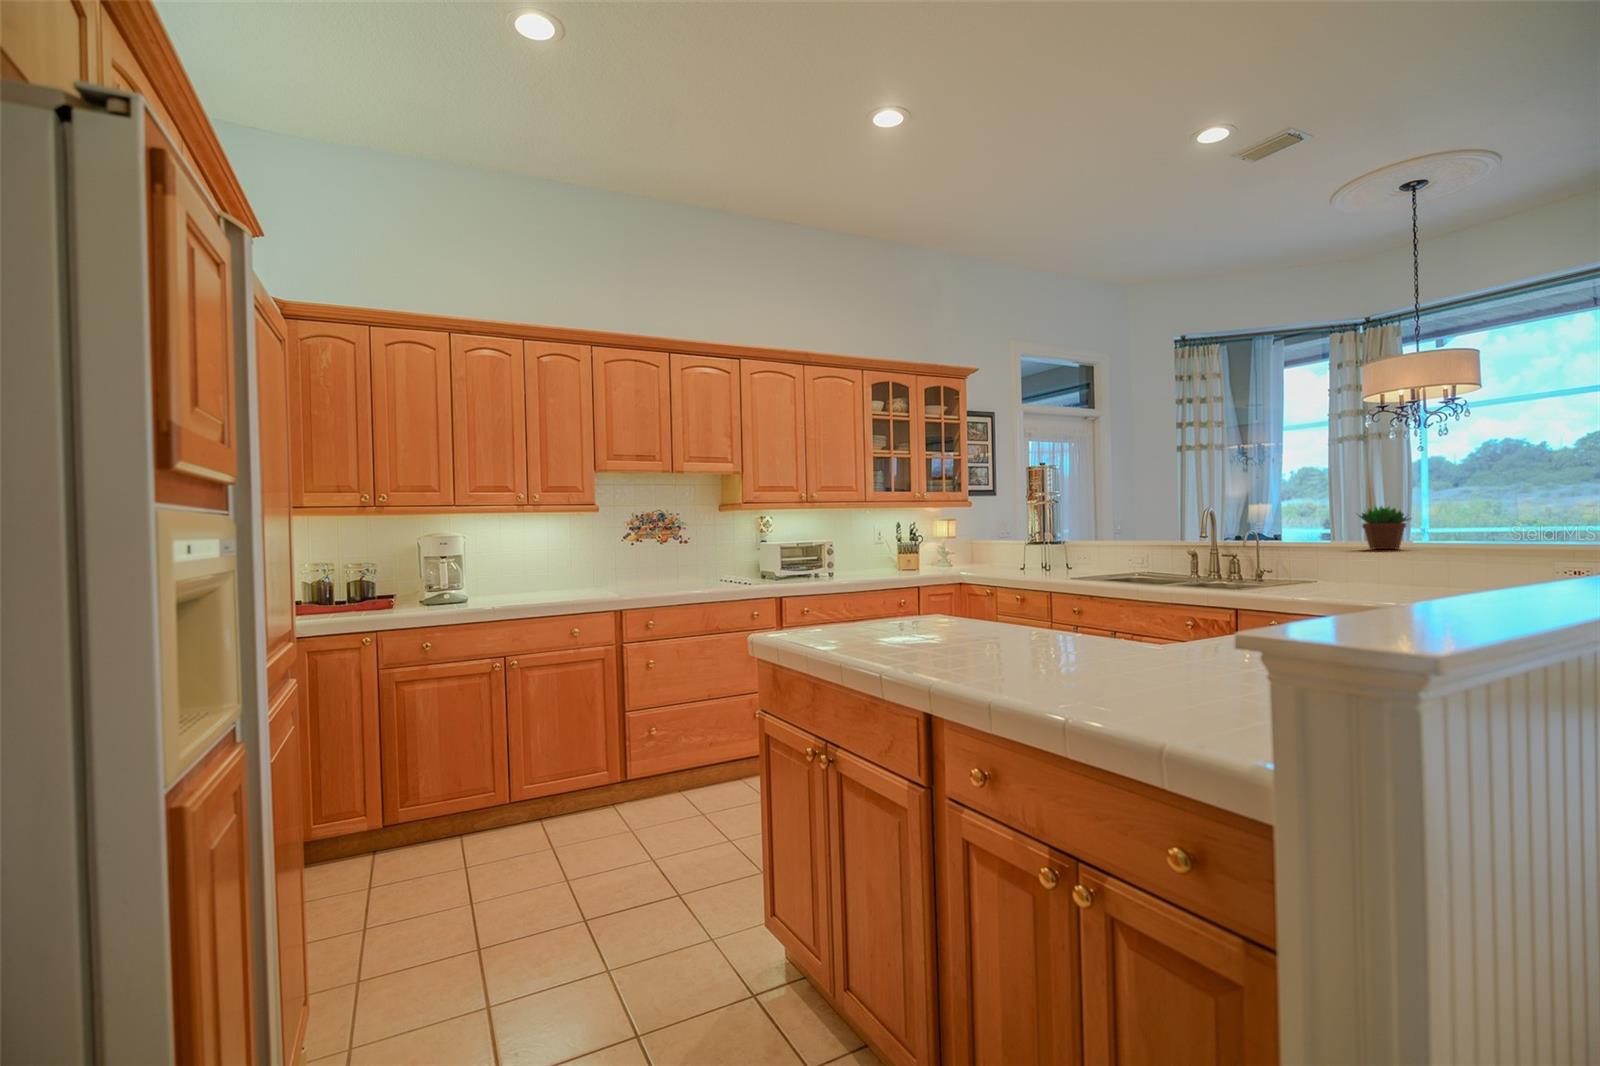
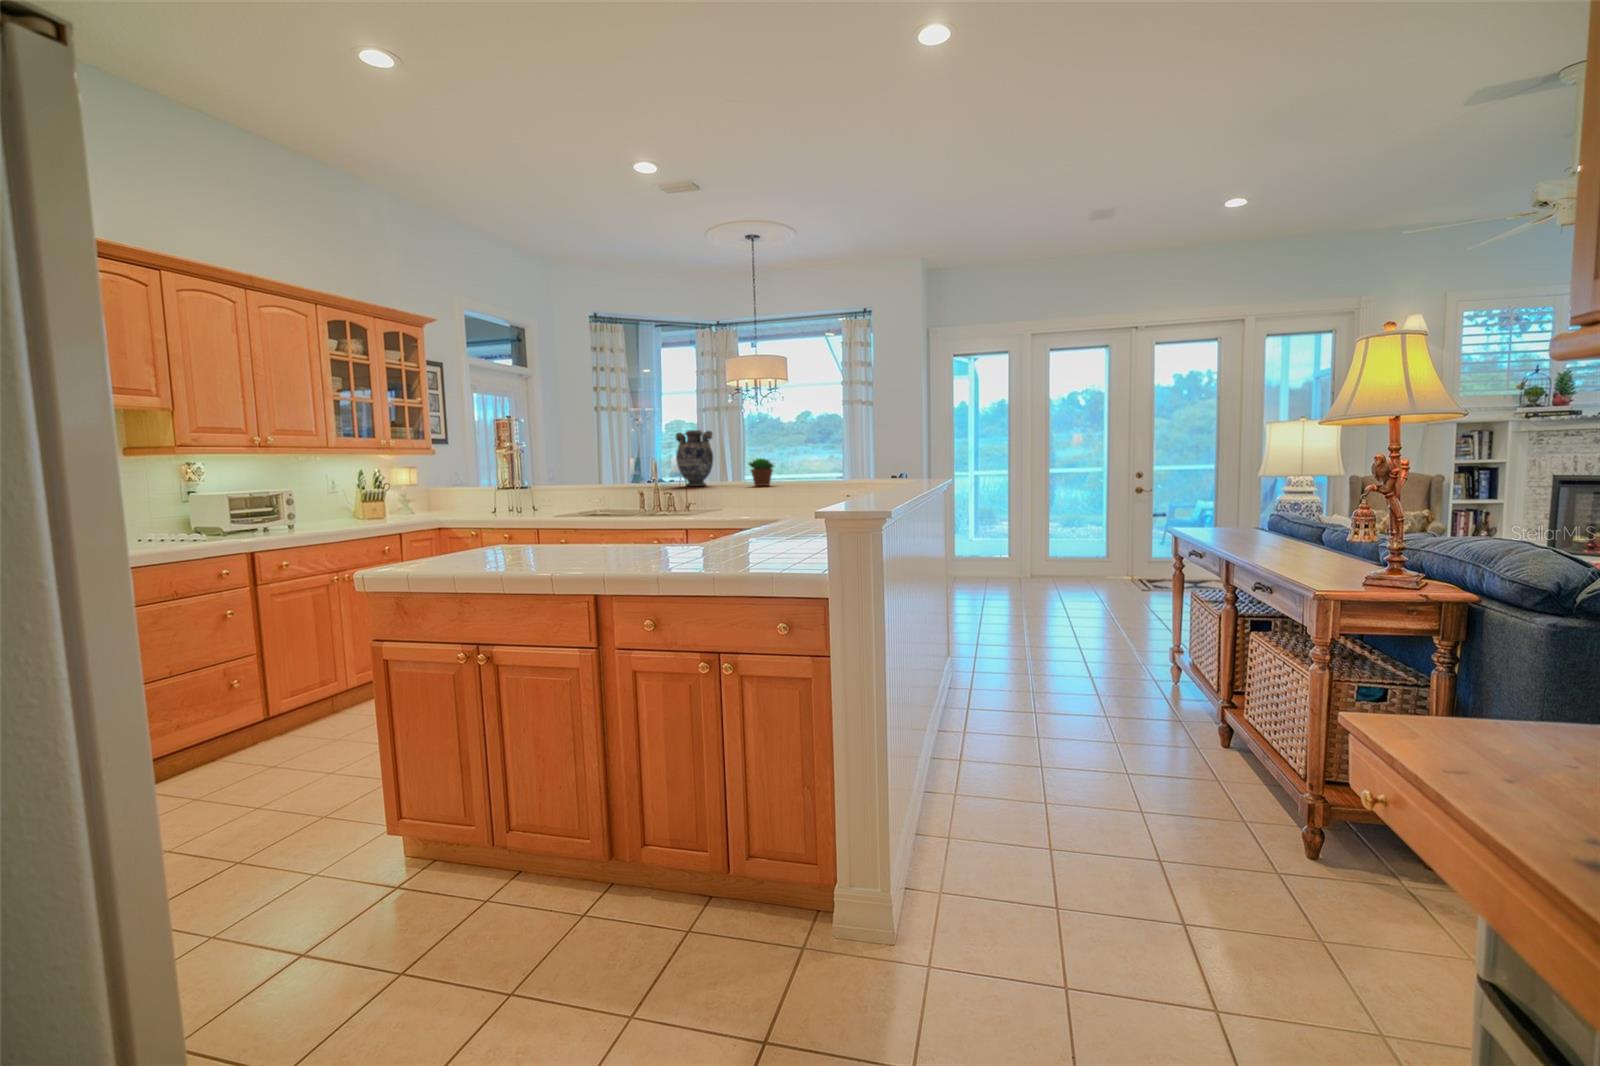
vase: none [1245,469,1305,547] -> present [676,430,713,486]

